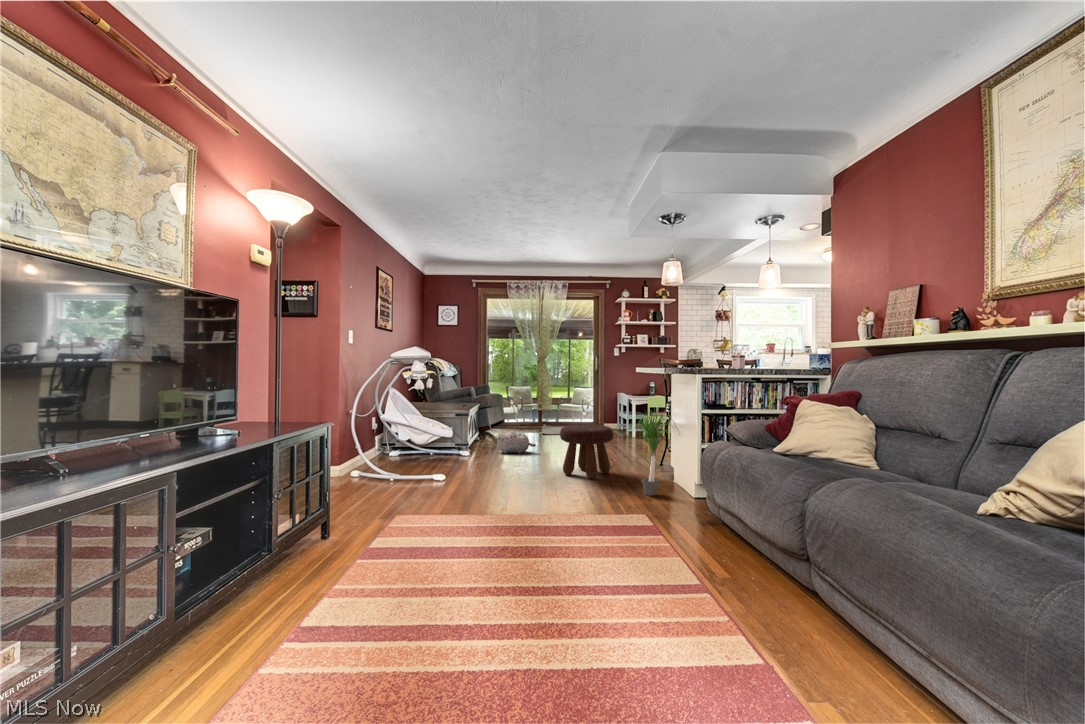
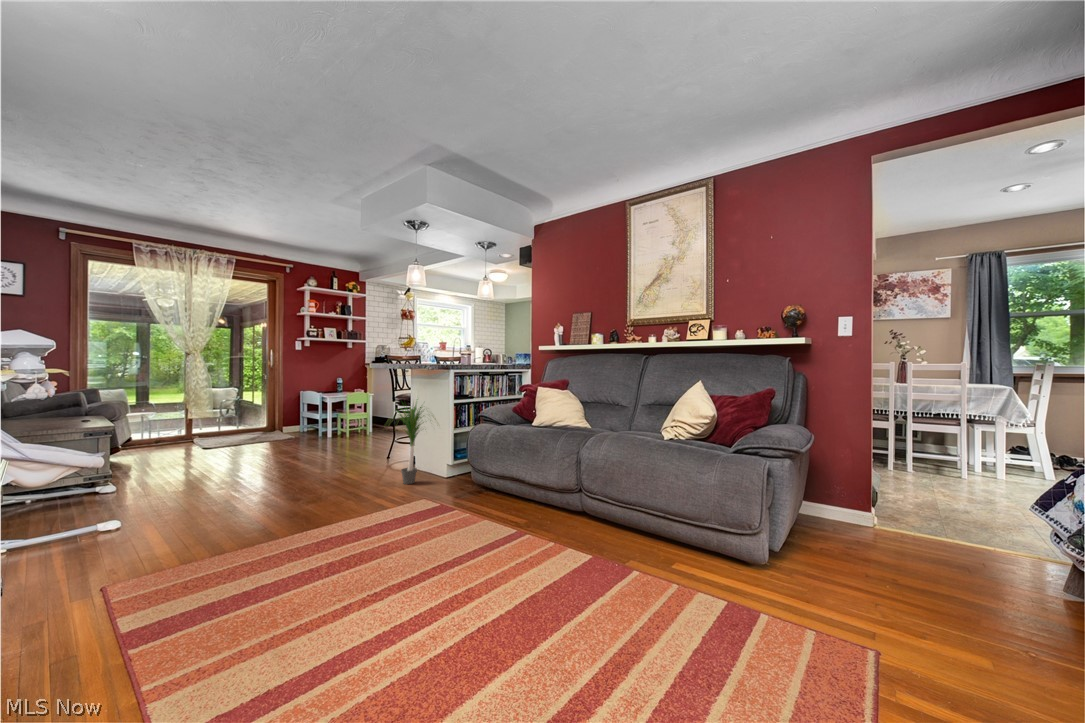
footstool: present [560,424,614,479] -> none [289,424,355,483]
plush toy: present [497,430,536,454] -> none [158,444,225,476]

